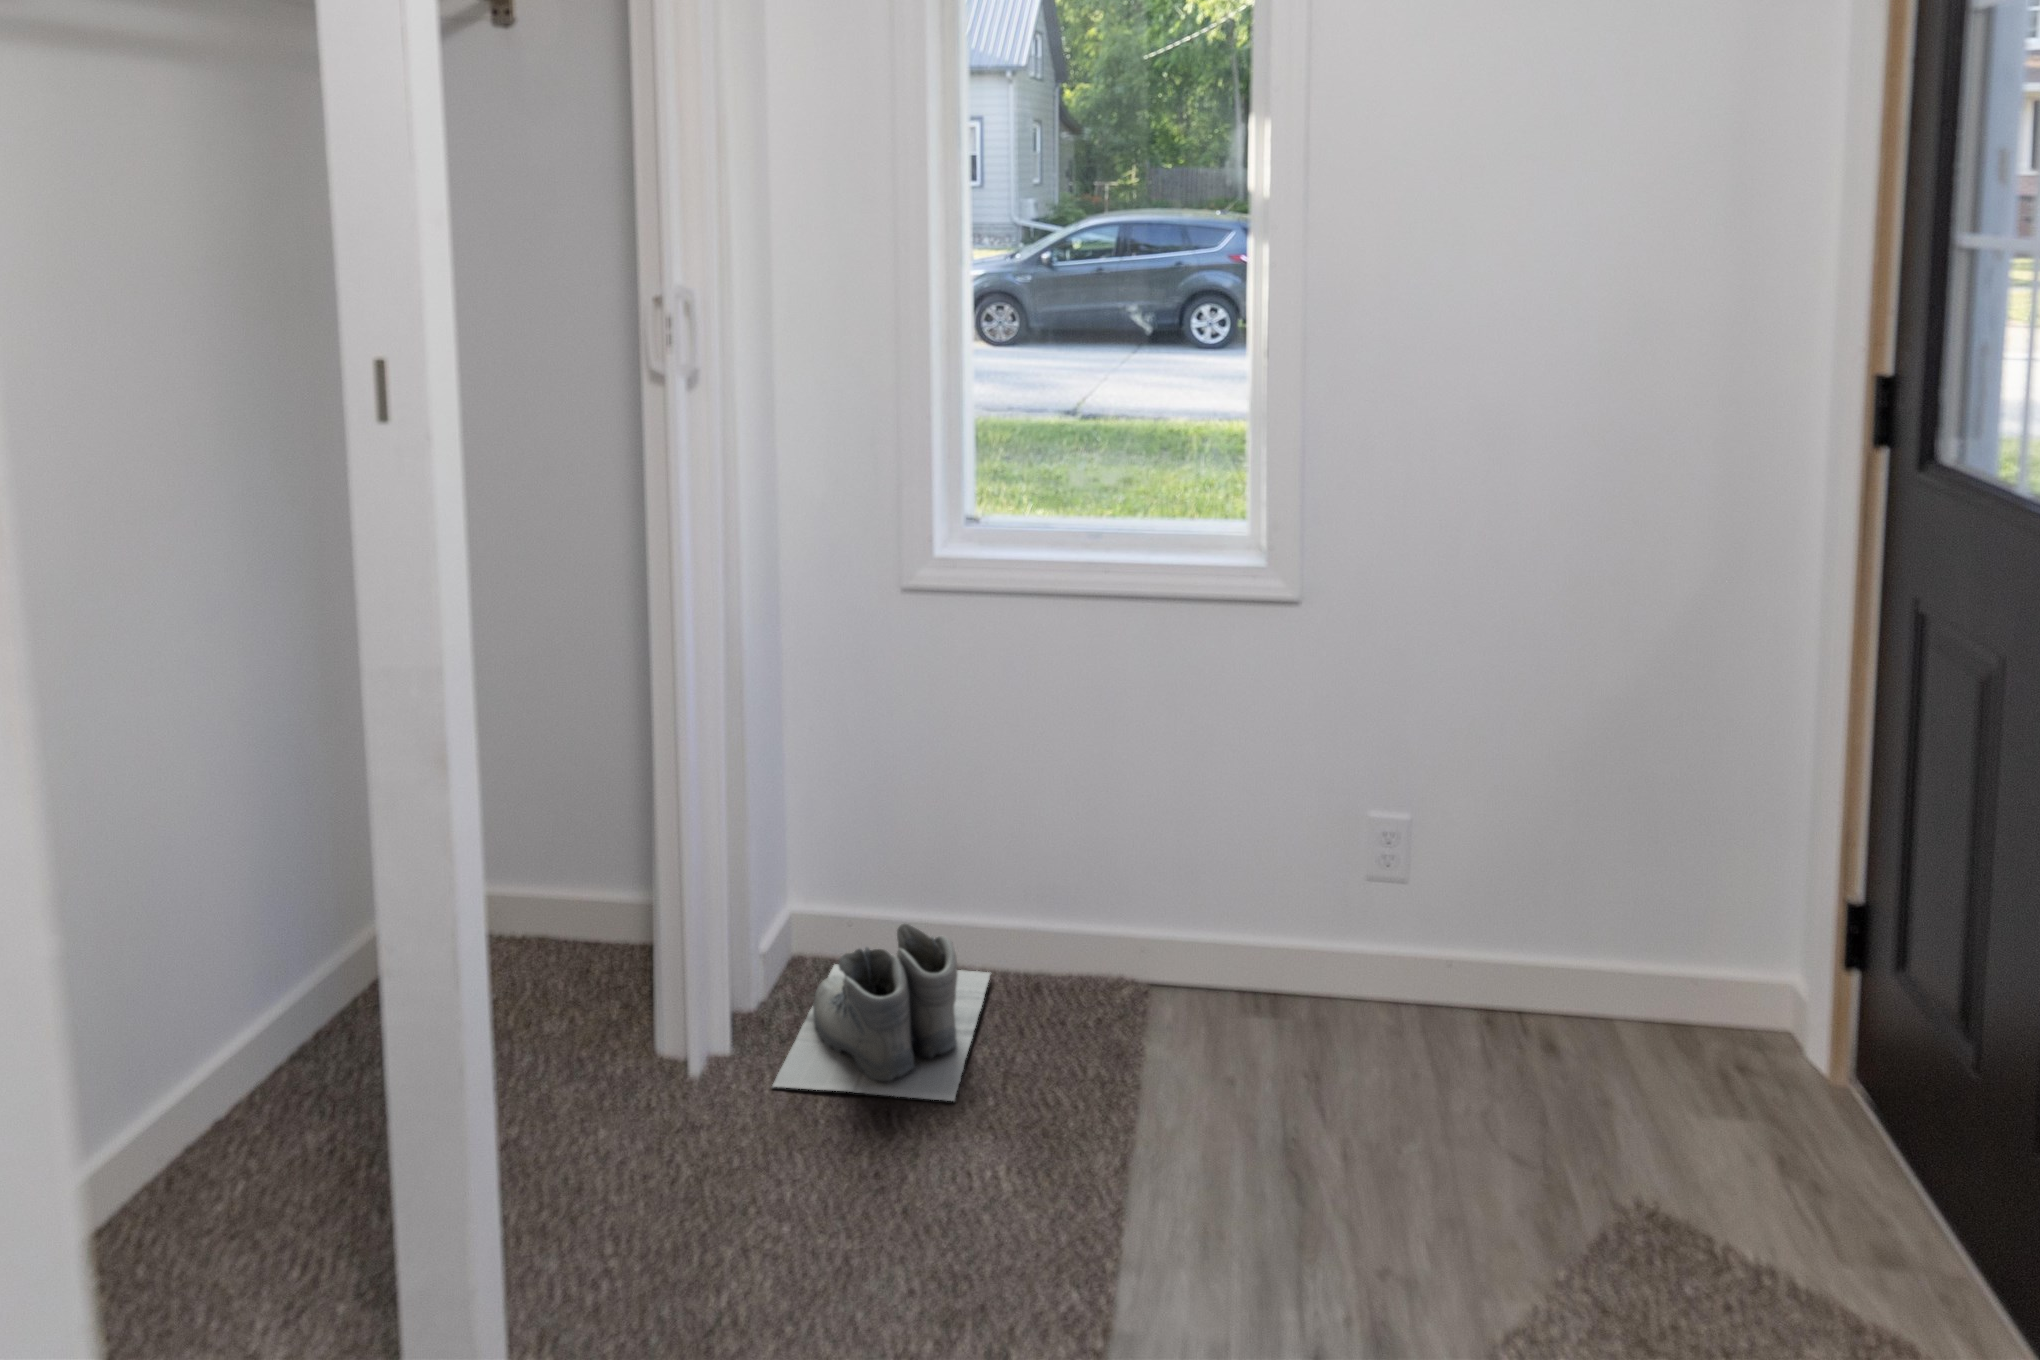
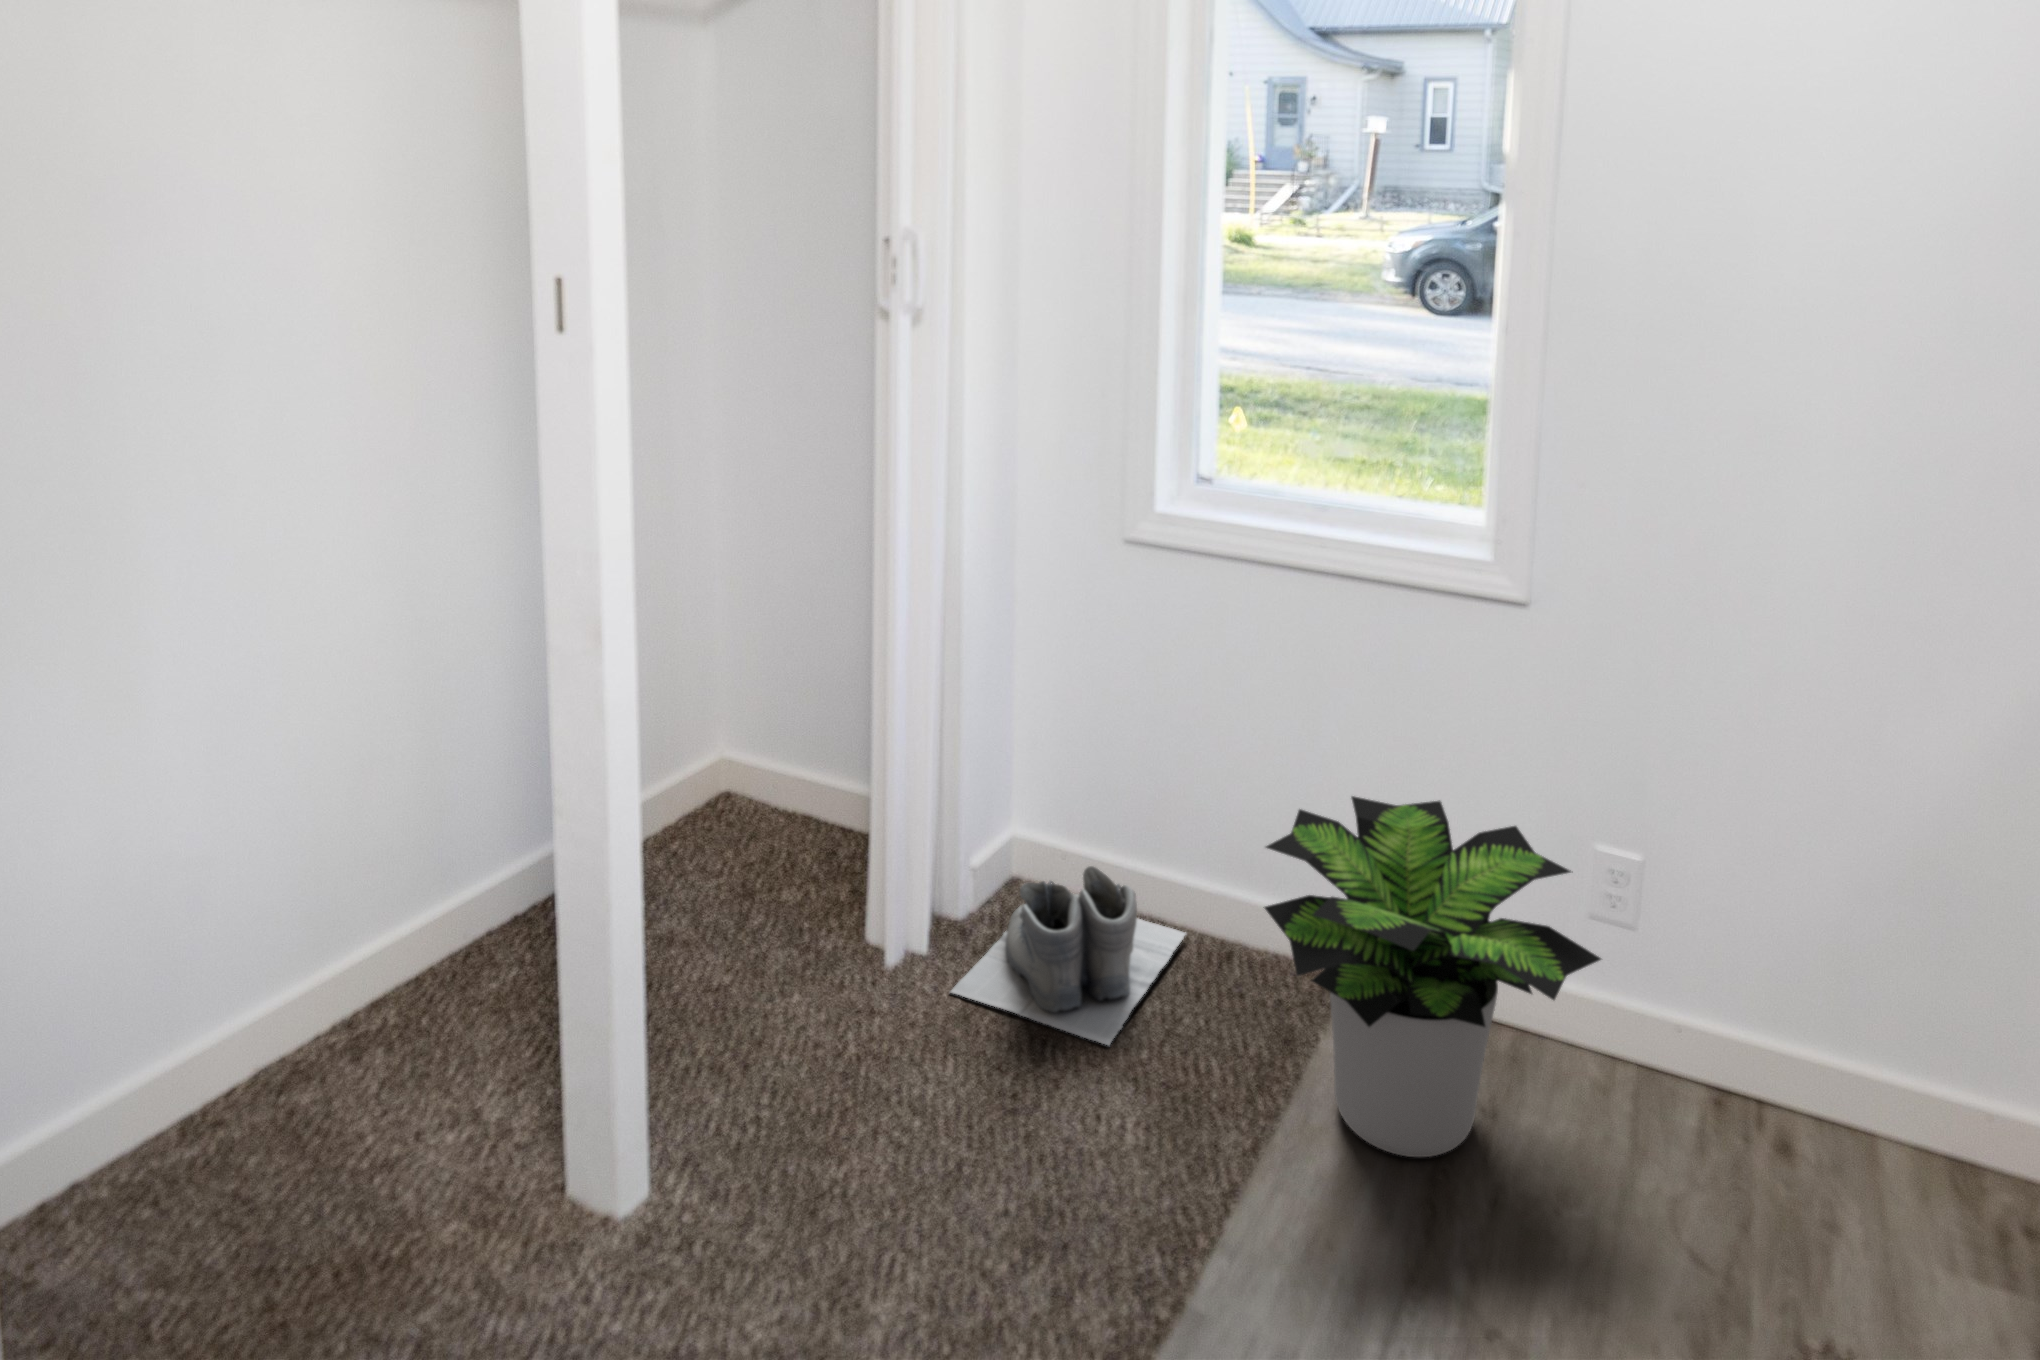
potted plant: none [1107,795,1413,1135] -> present [1265,796,1601,1157]

